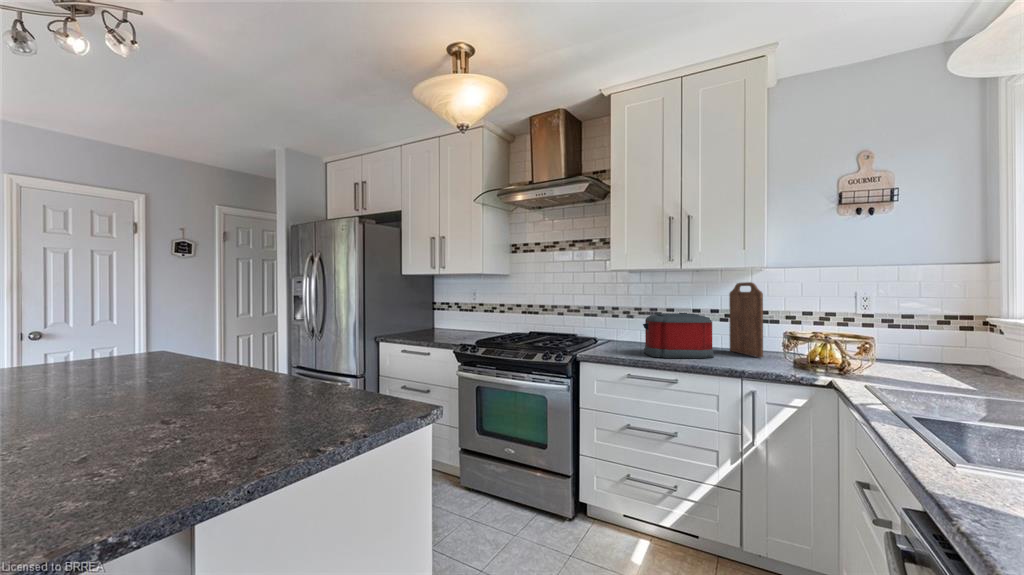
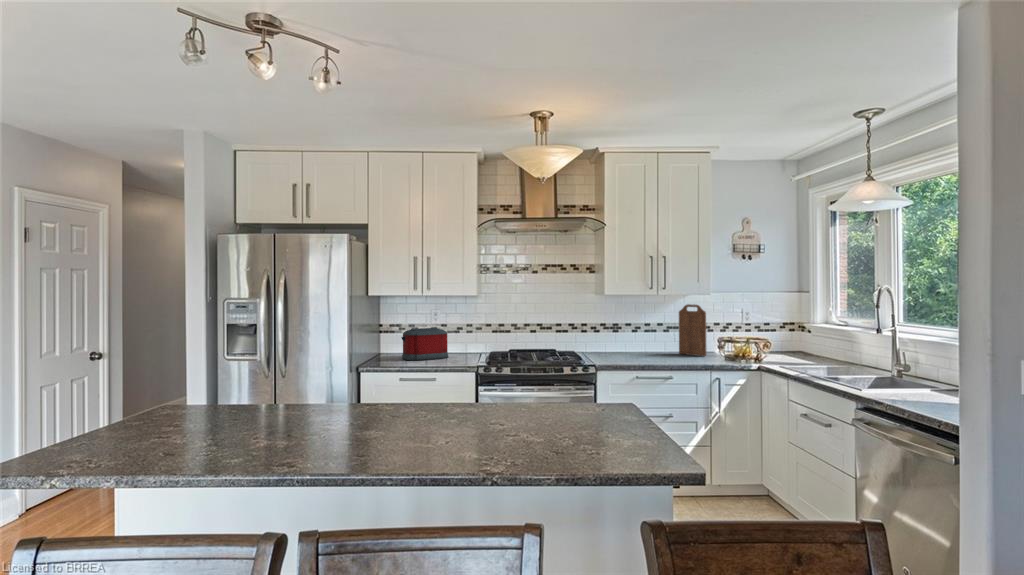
toaster: present [643,313,714,358] -> present [401,328,448,360]

